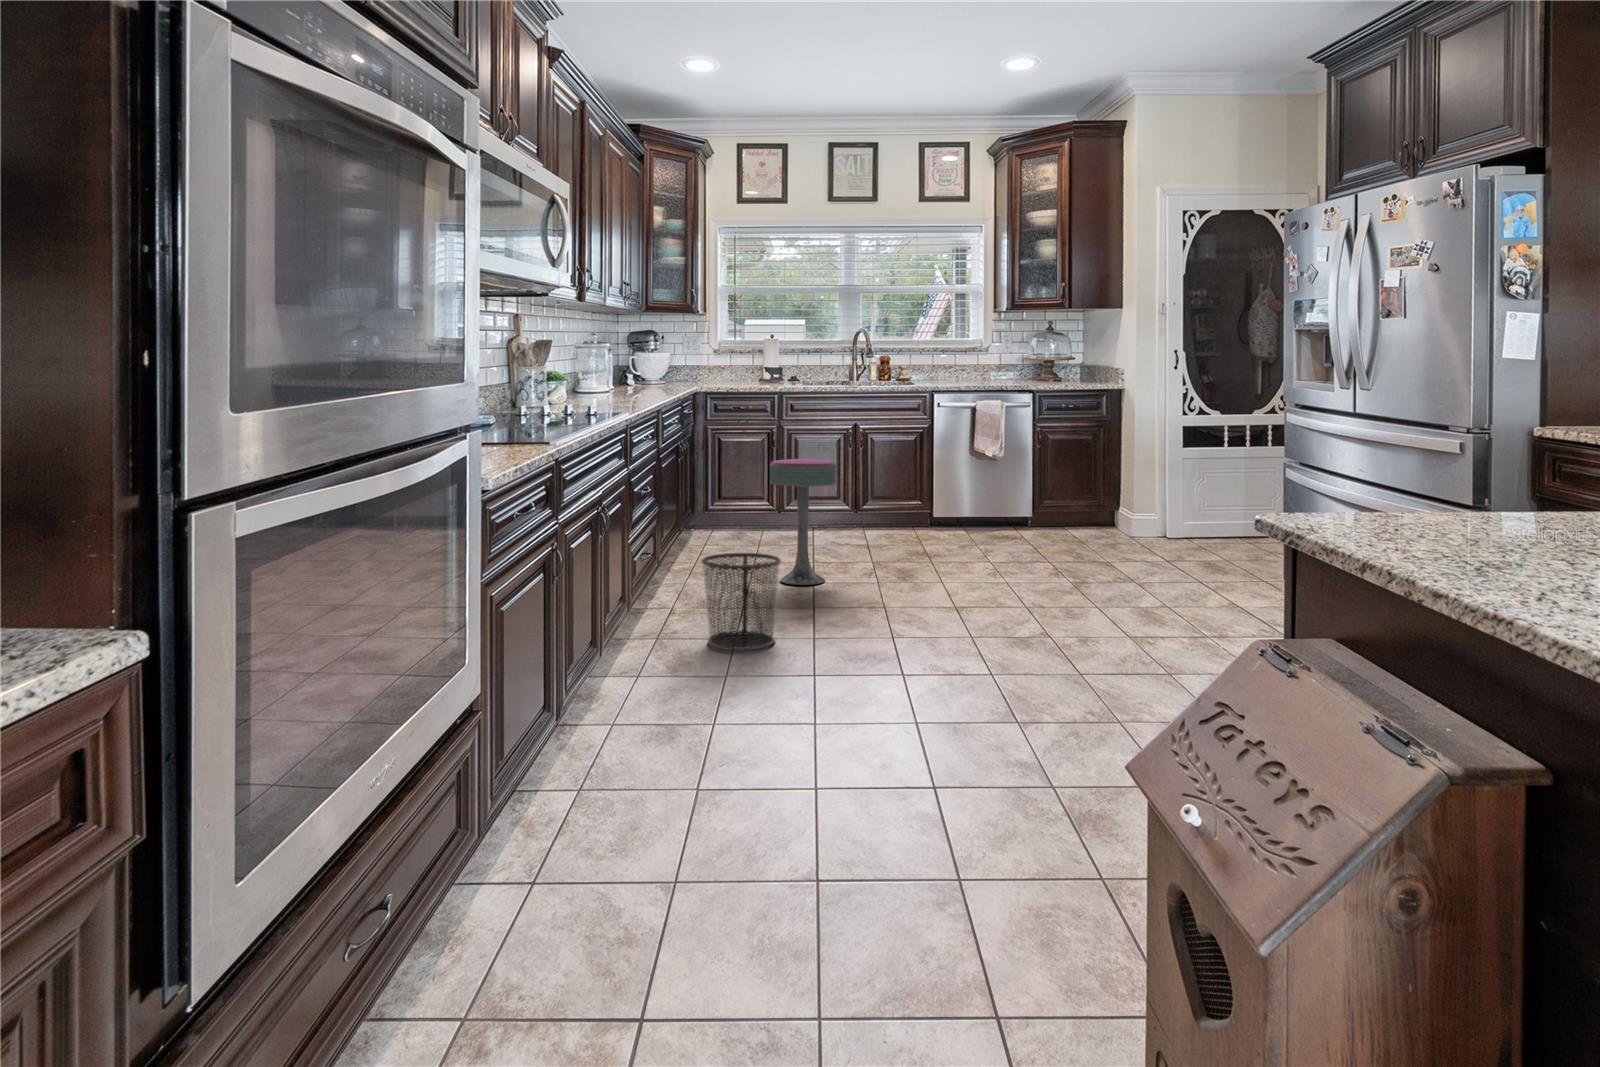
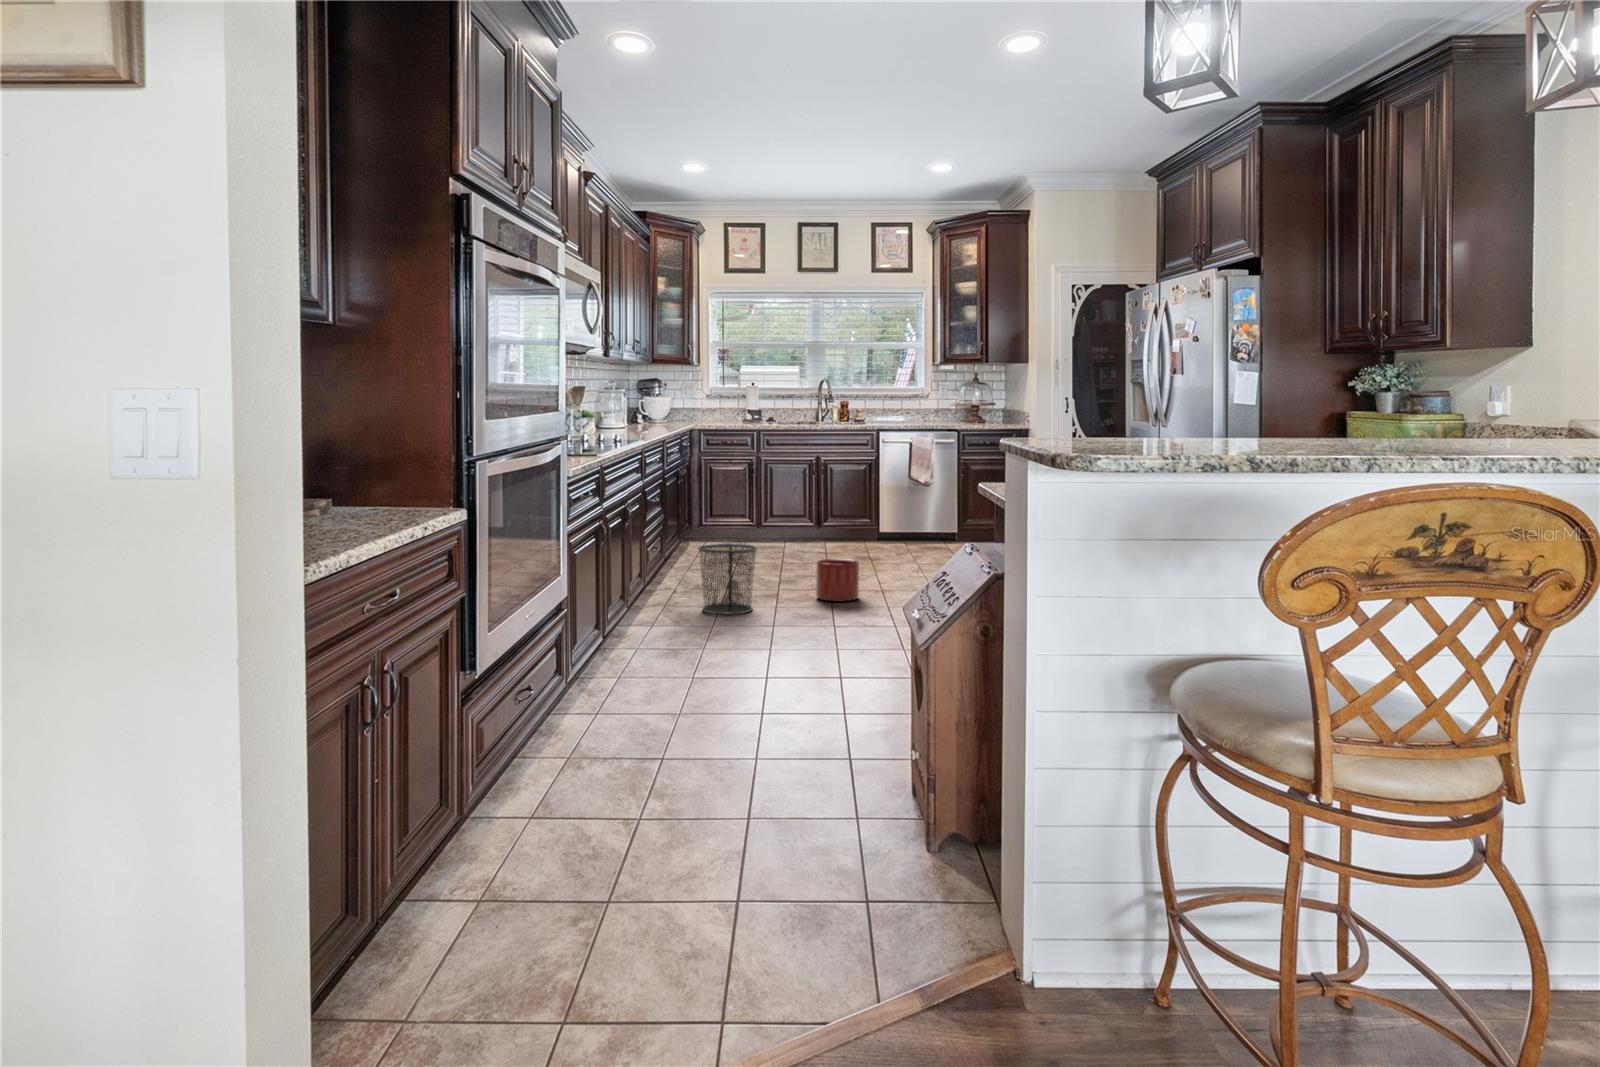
bar stool: present [770,459,836,585] -> none [750,478,801,575]
planter: none [859,570,916,628] -> present [816,559,859,601]

